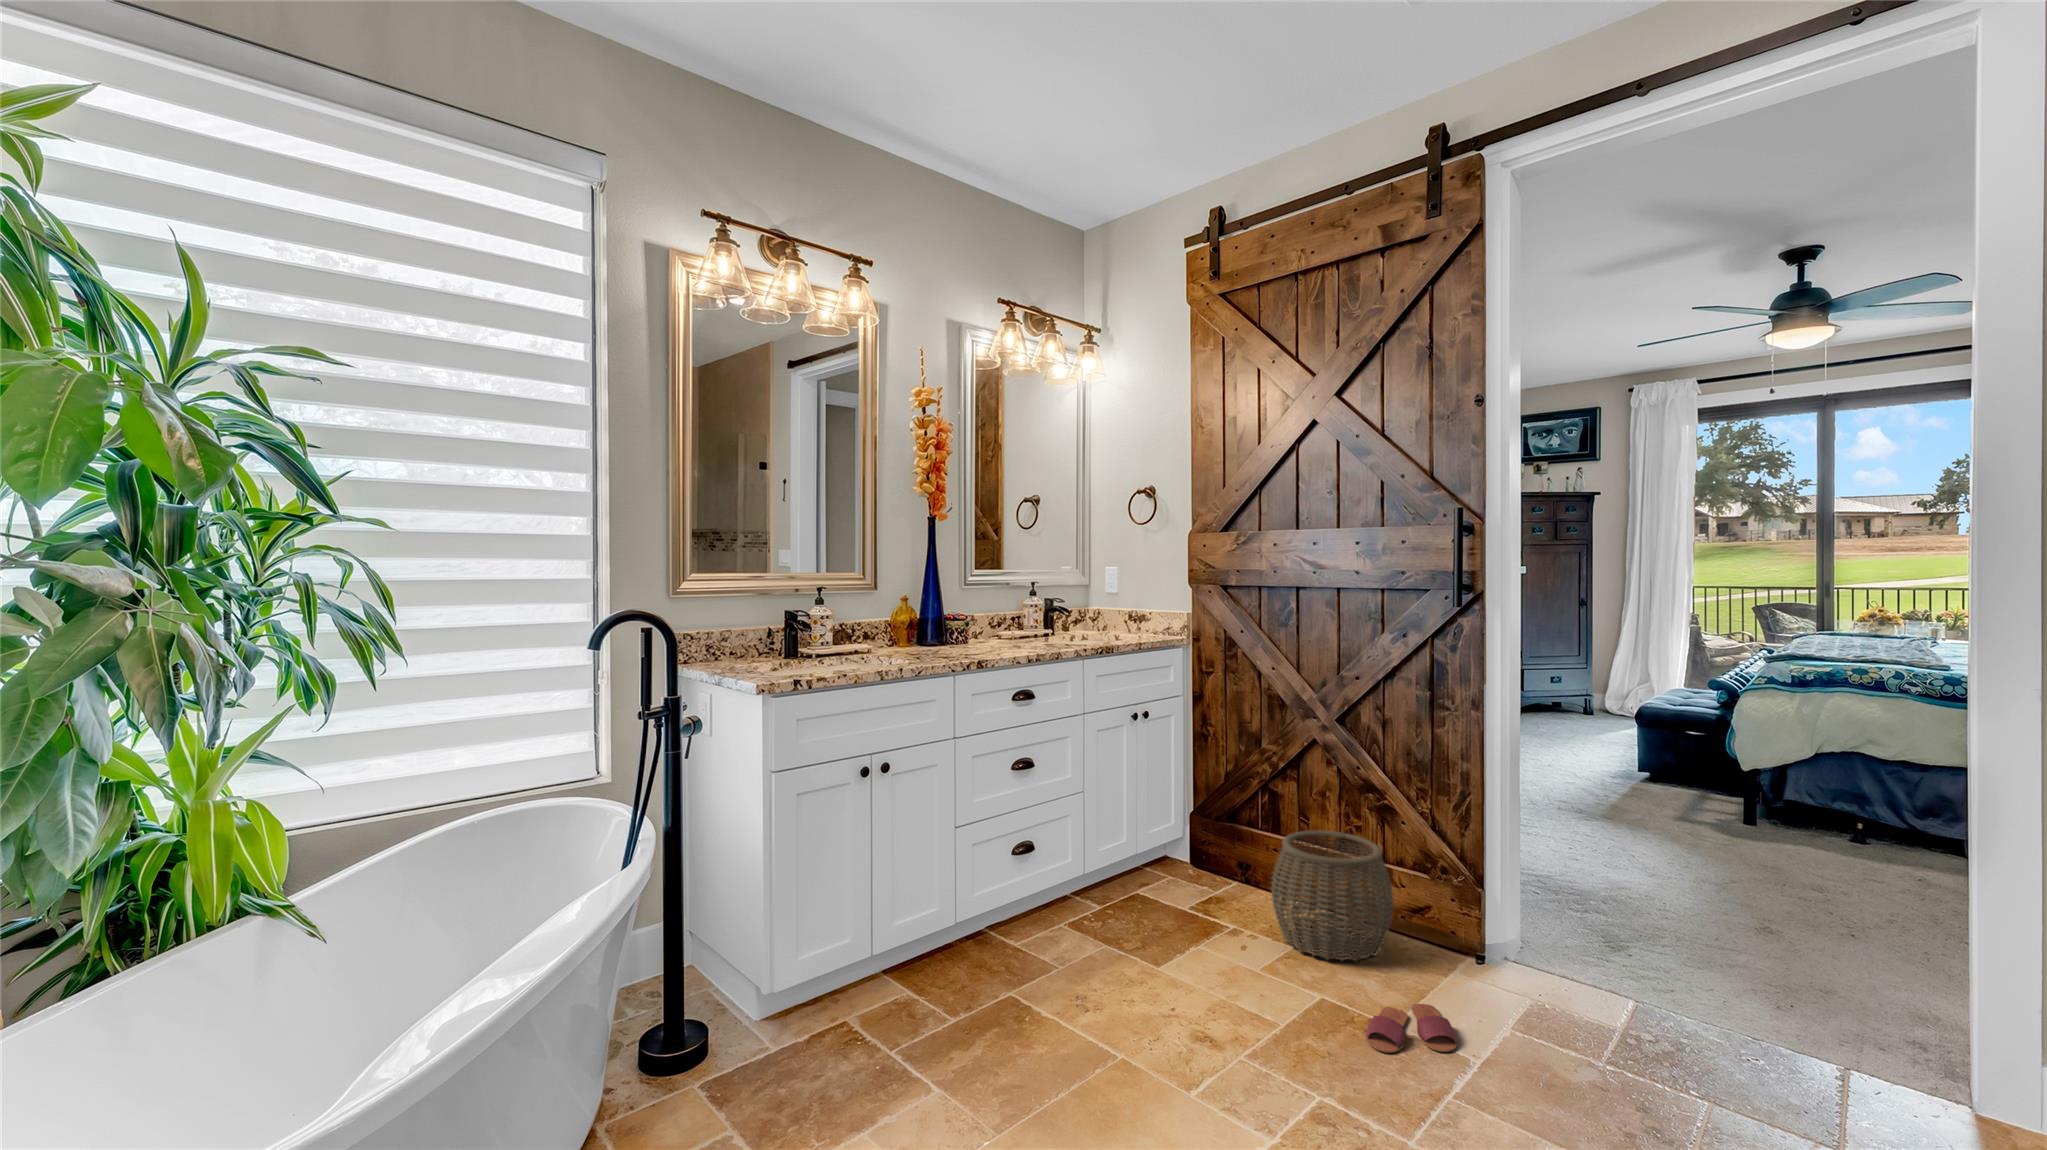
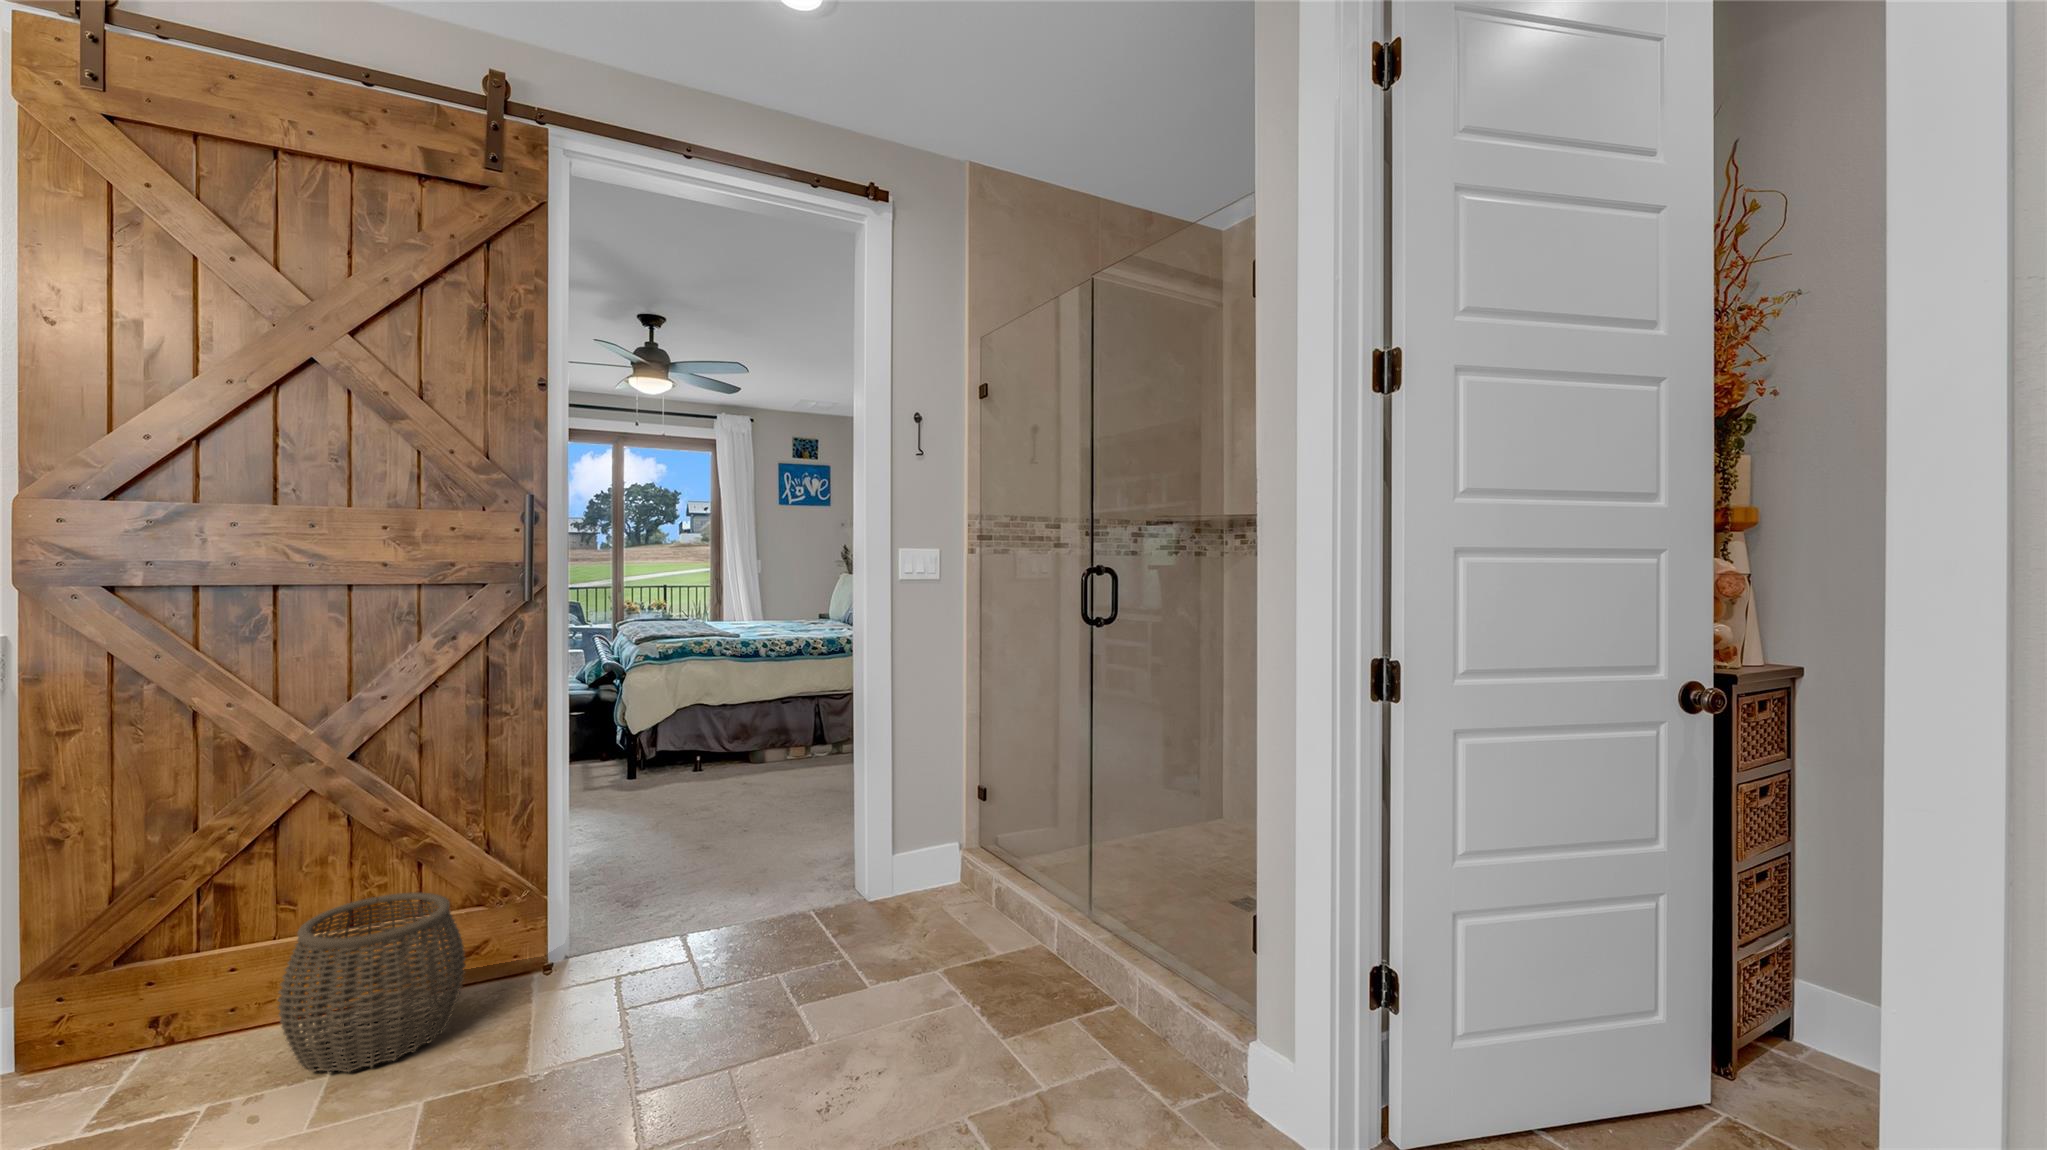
slippers: present [1366,1004,1457,1053] -> none [511,1035,608,1109]

